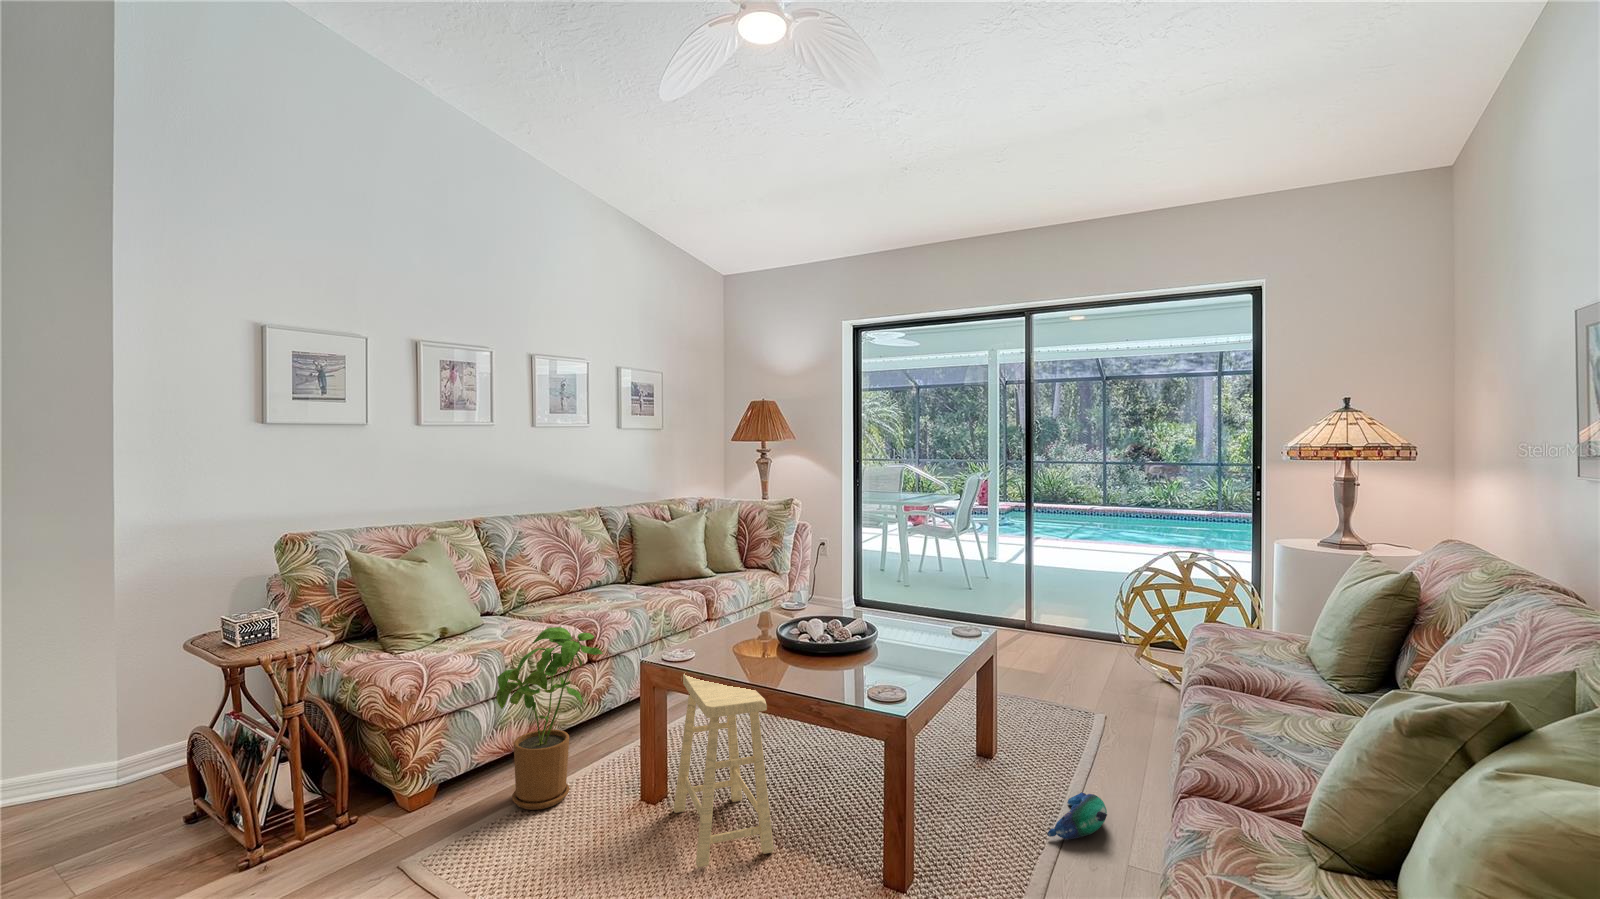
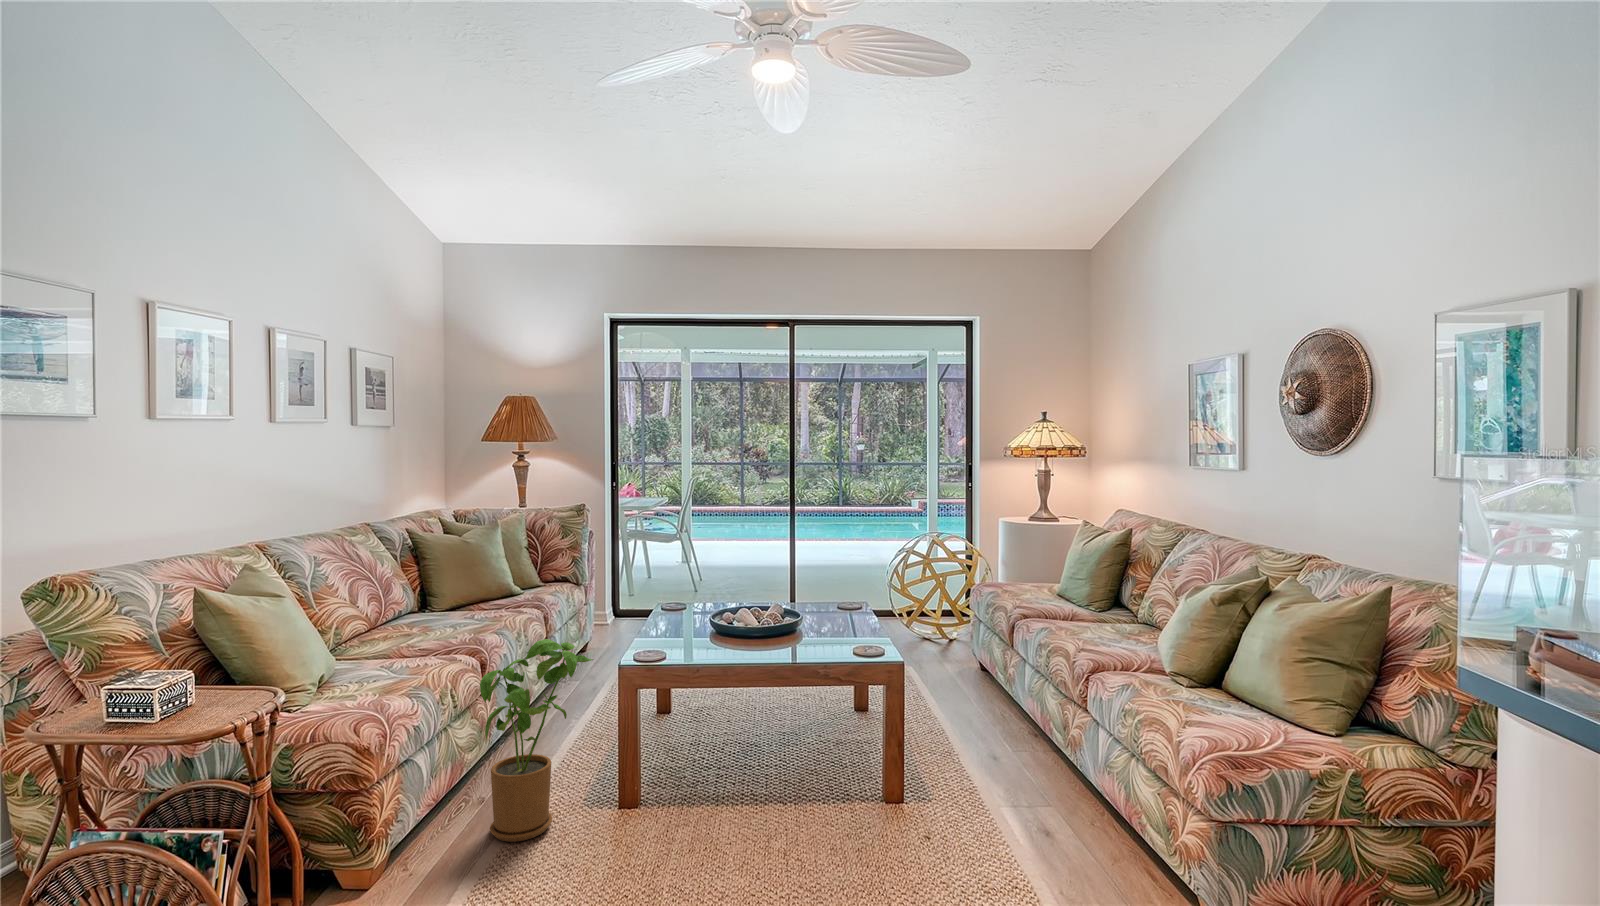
footstool: present [674,674,774,868] -> none [669,654,790,824]
plush toy: present [1047,792,1107,840] -> none [935,700,977,733]

